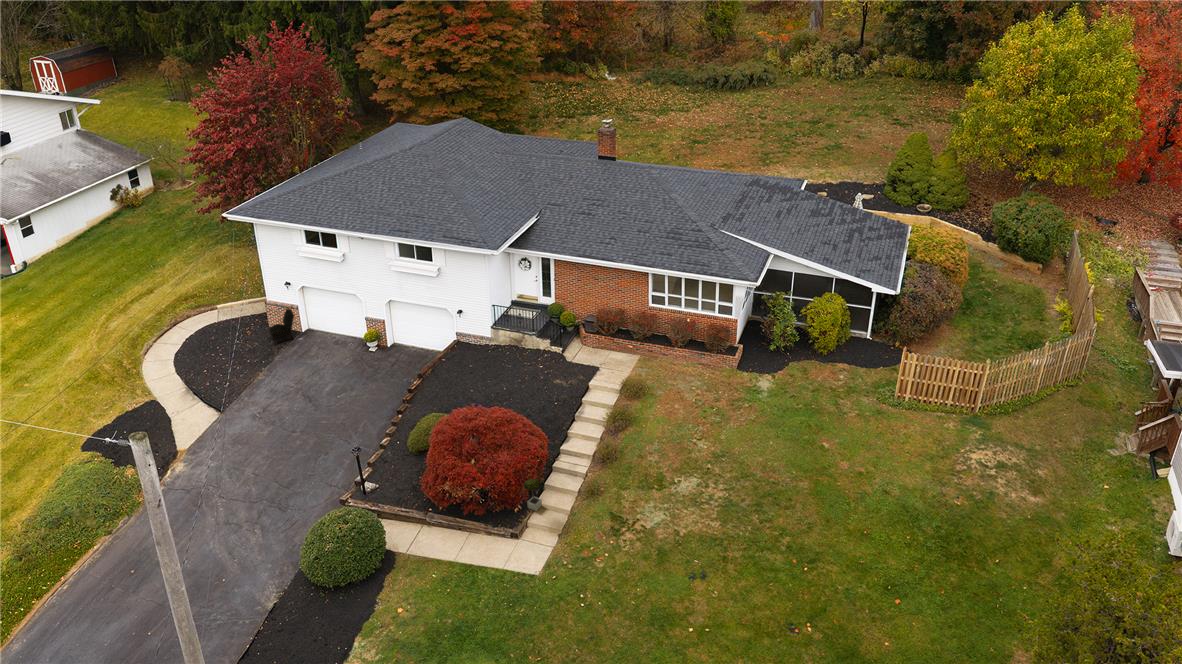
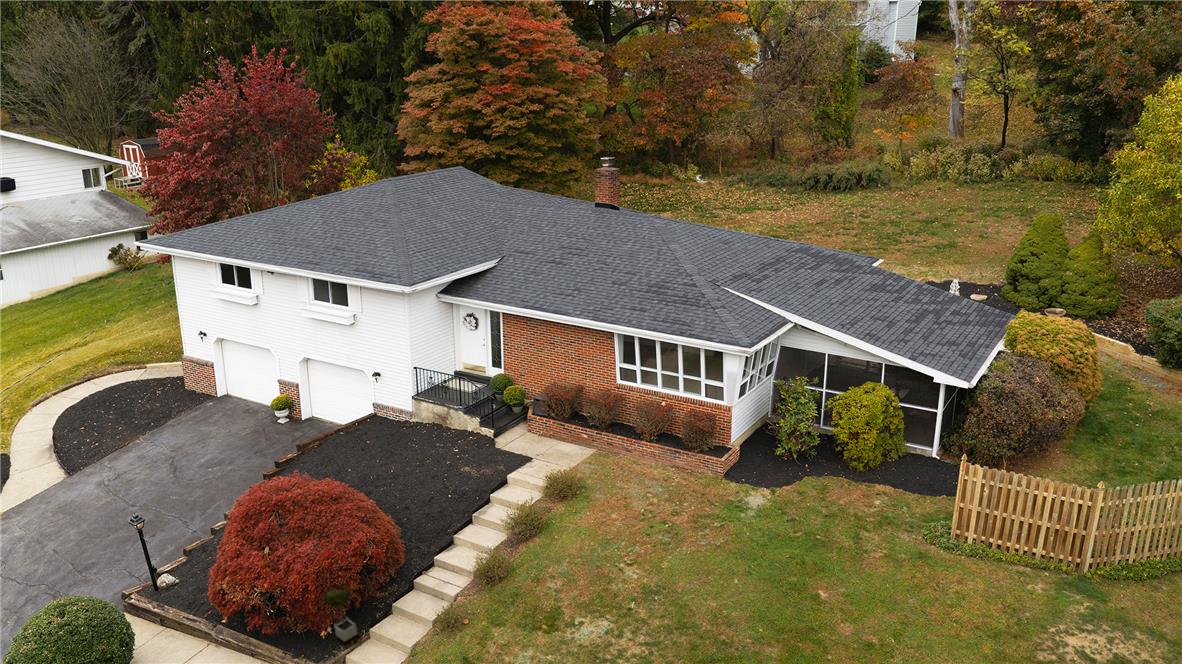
lounge chair: present [269,309,294,344] -> none [175,365,206,406]

